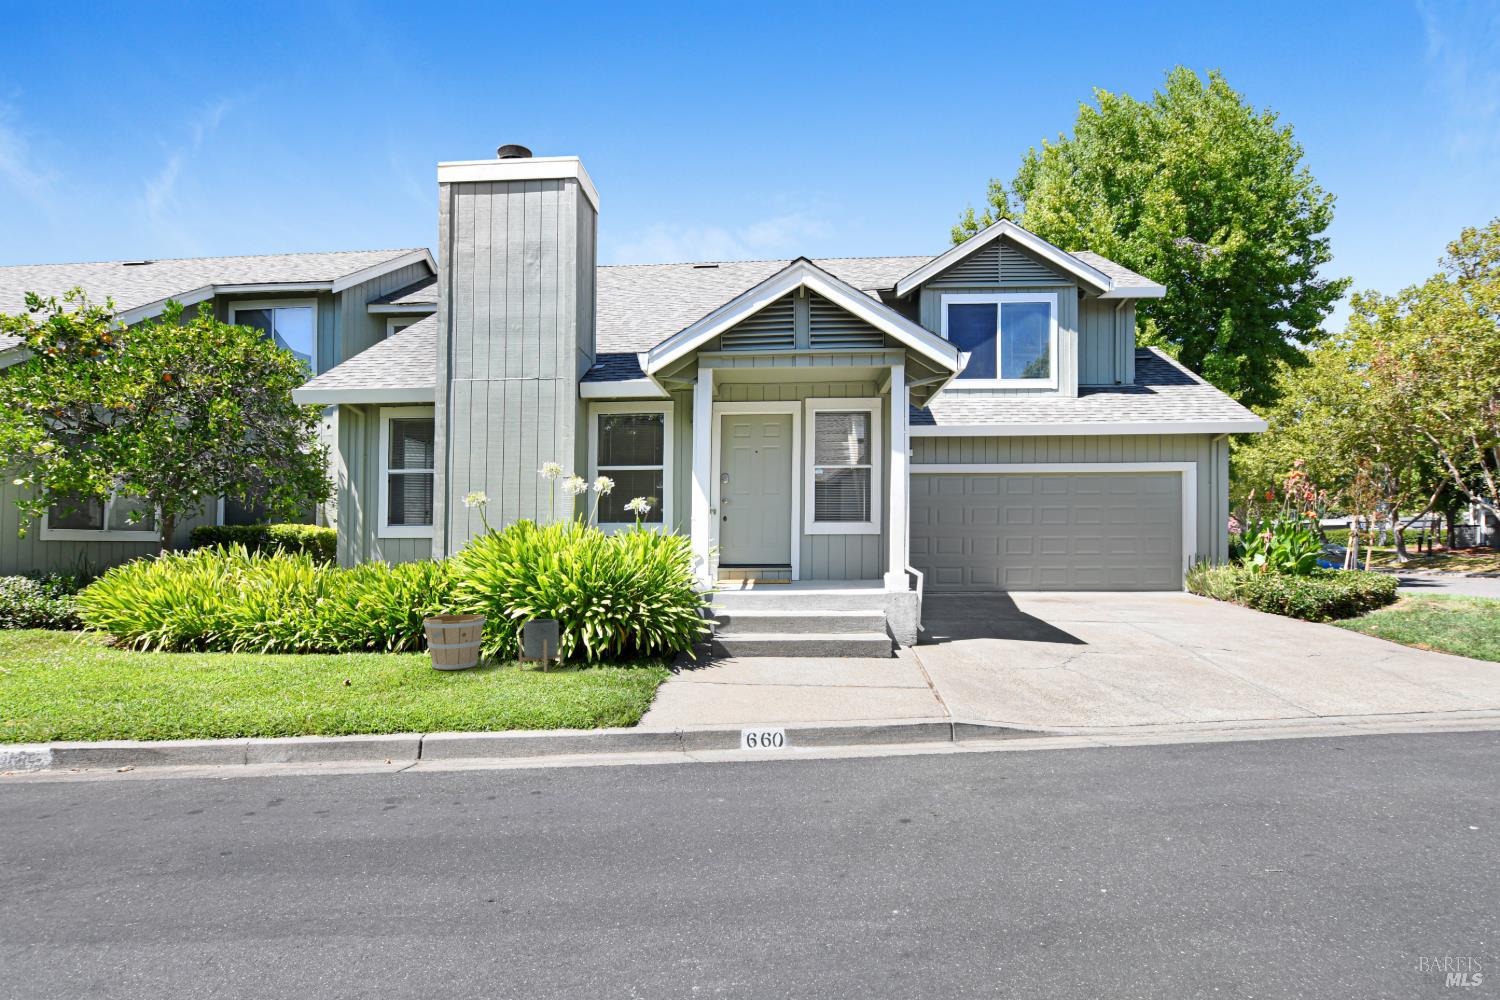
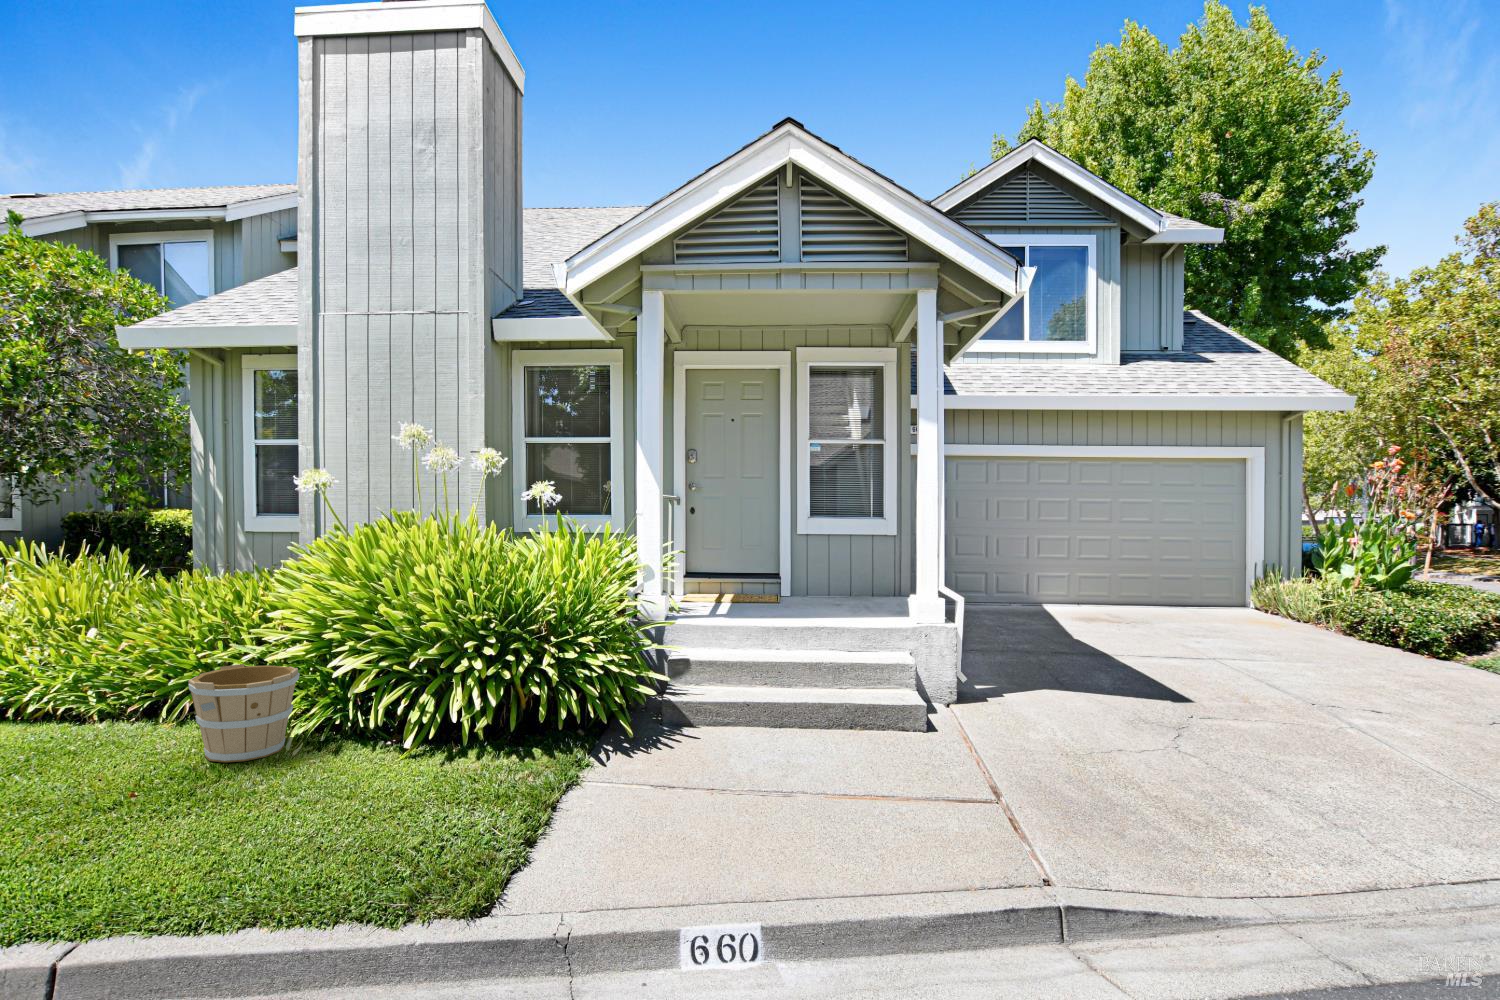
planter: present [519,619,563,672] -> none [345,678,420,769]

